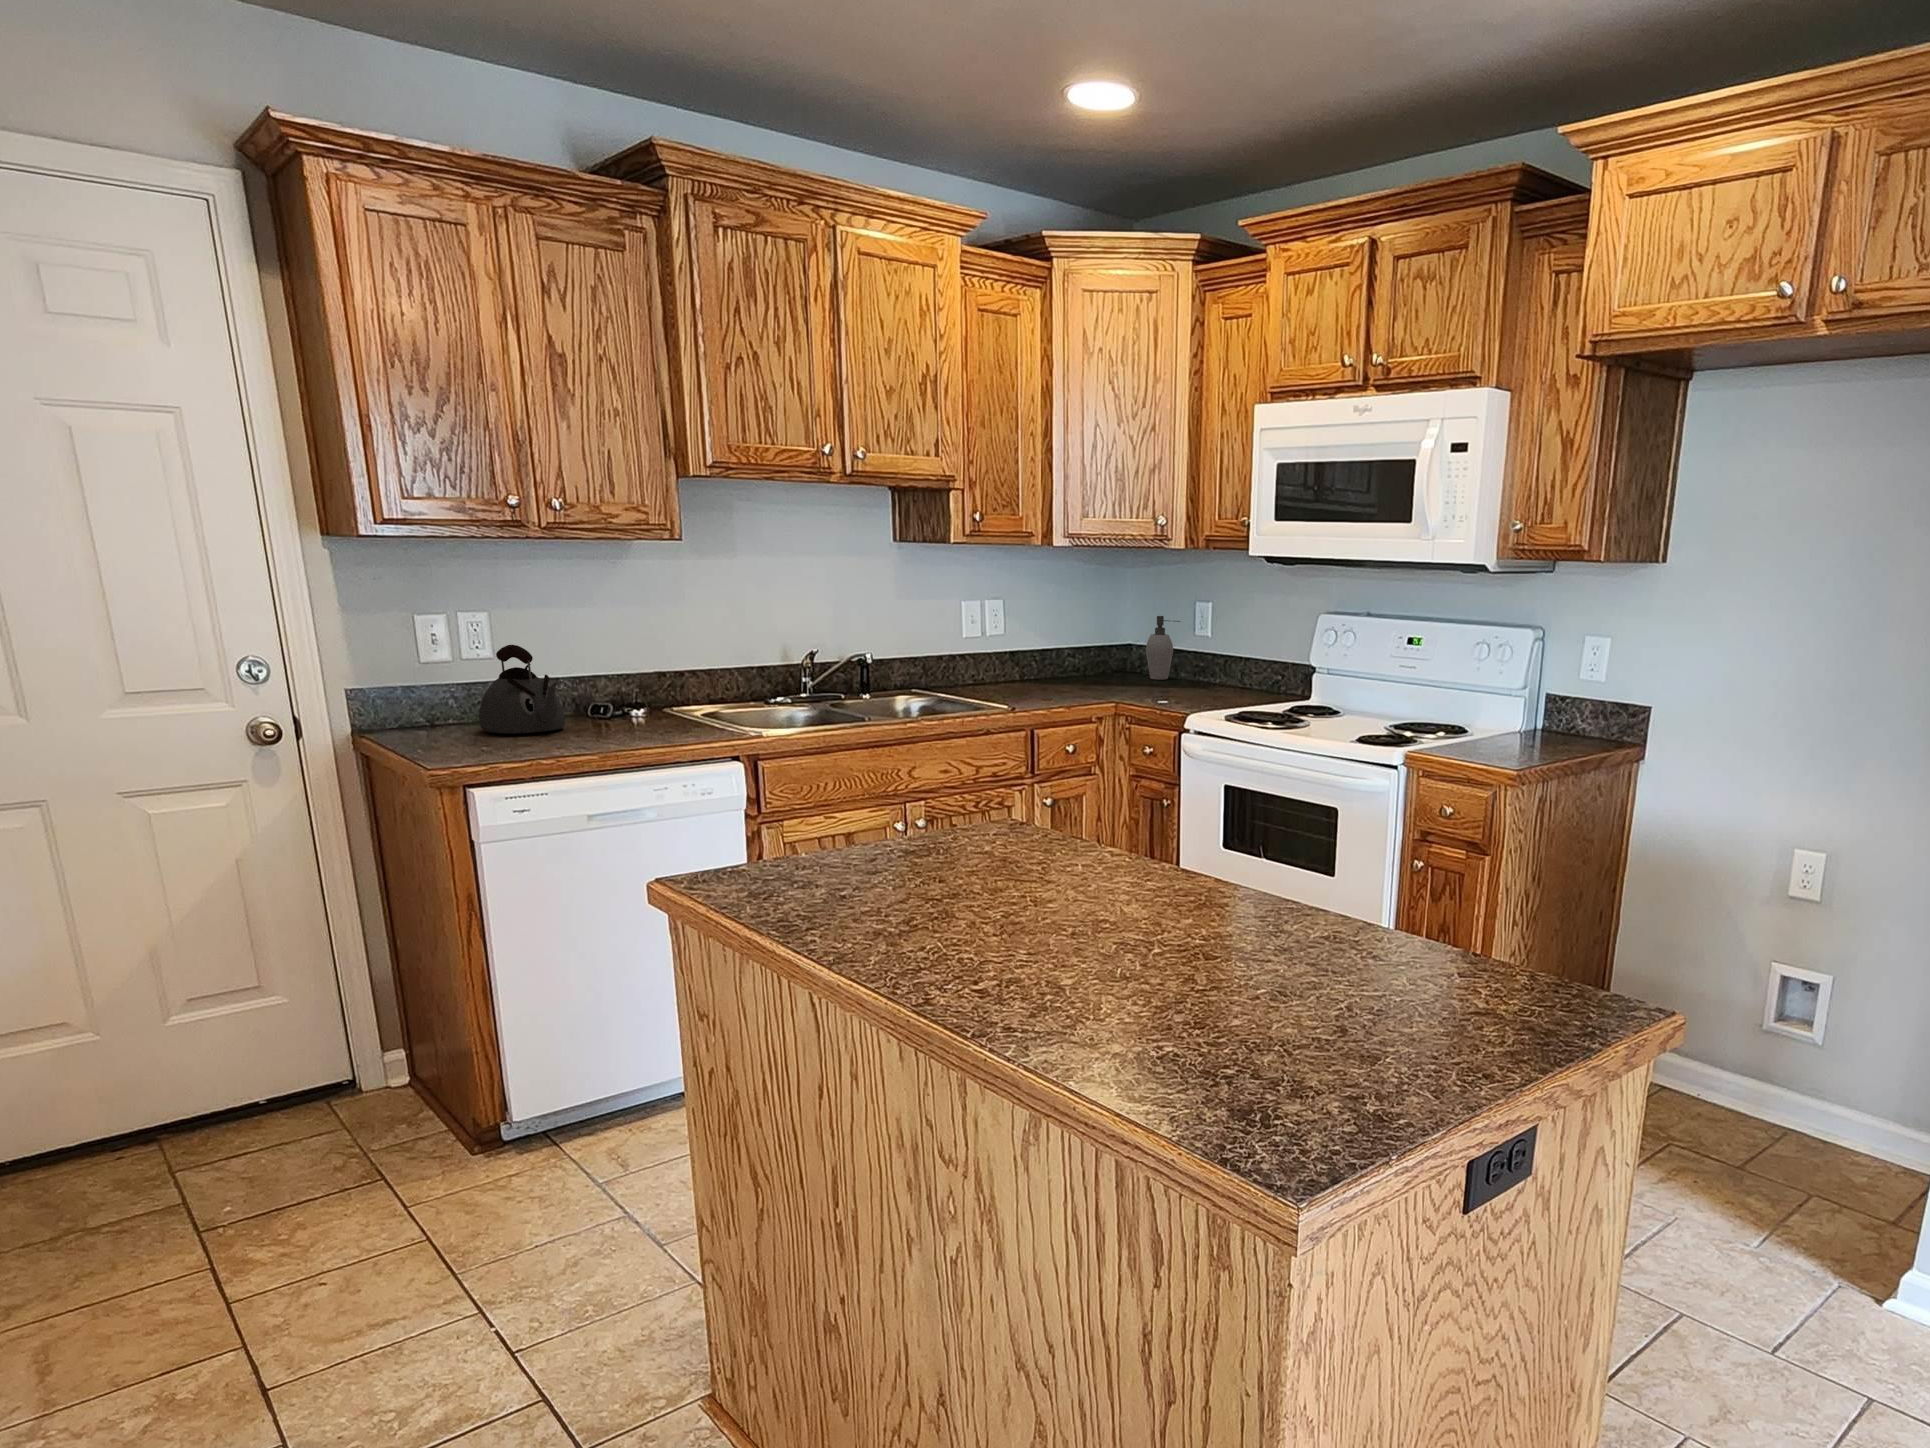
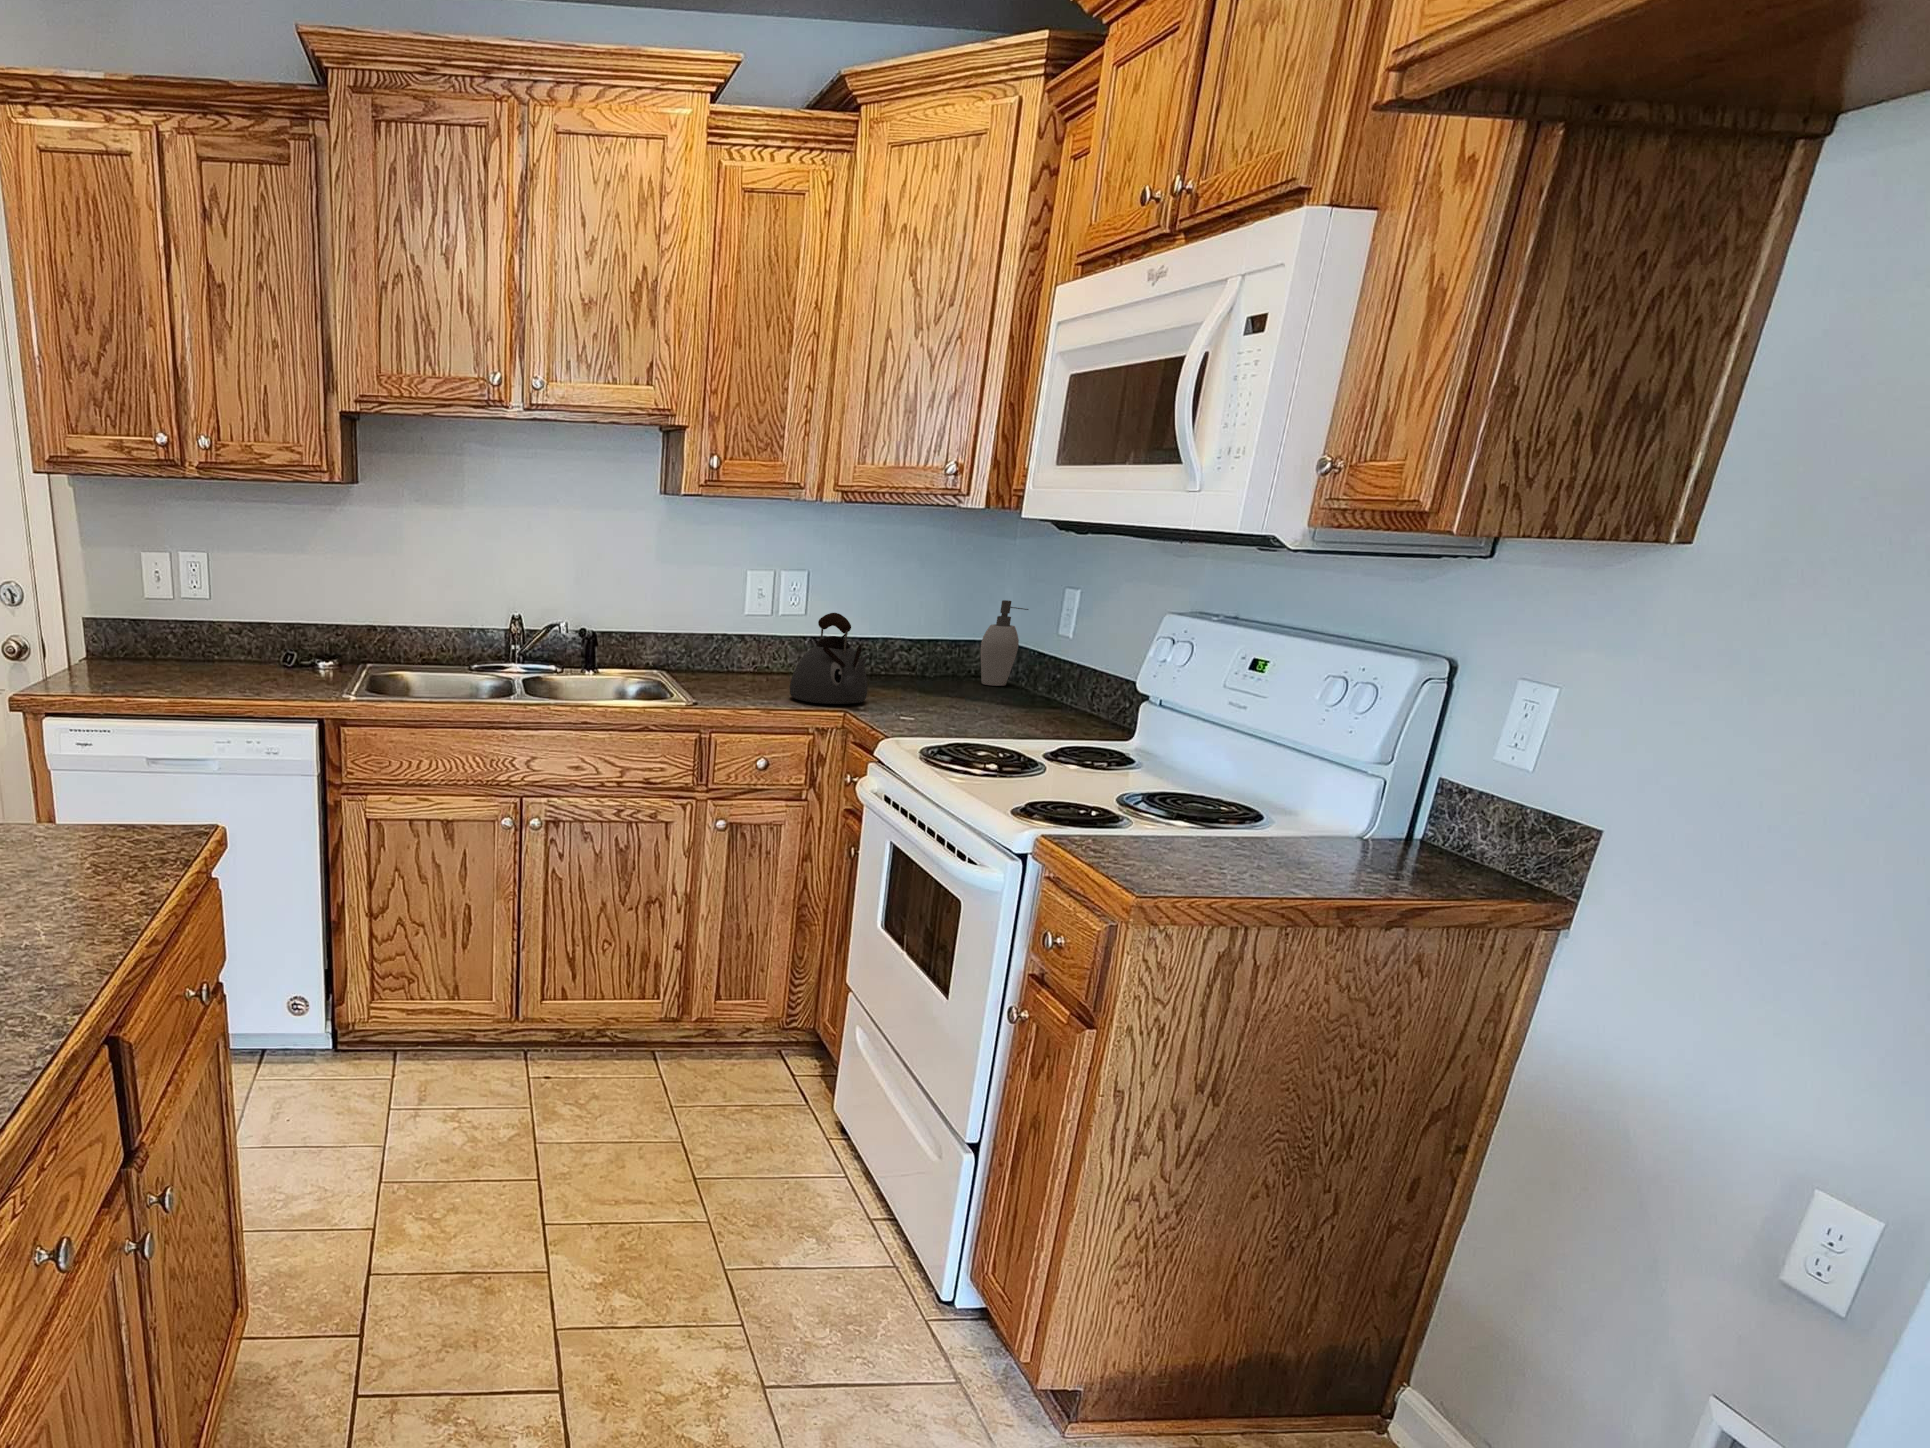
kettle: present [479,645,565,734] -> present [790,613,869,704]

